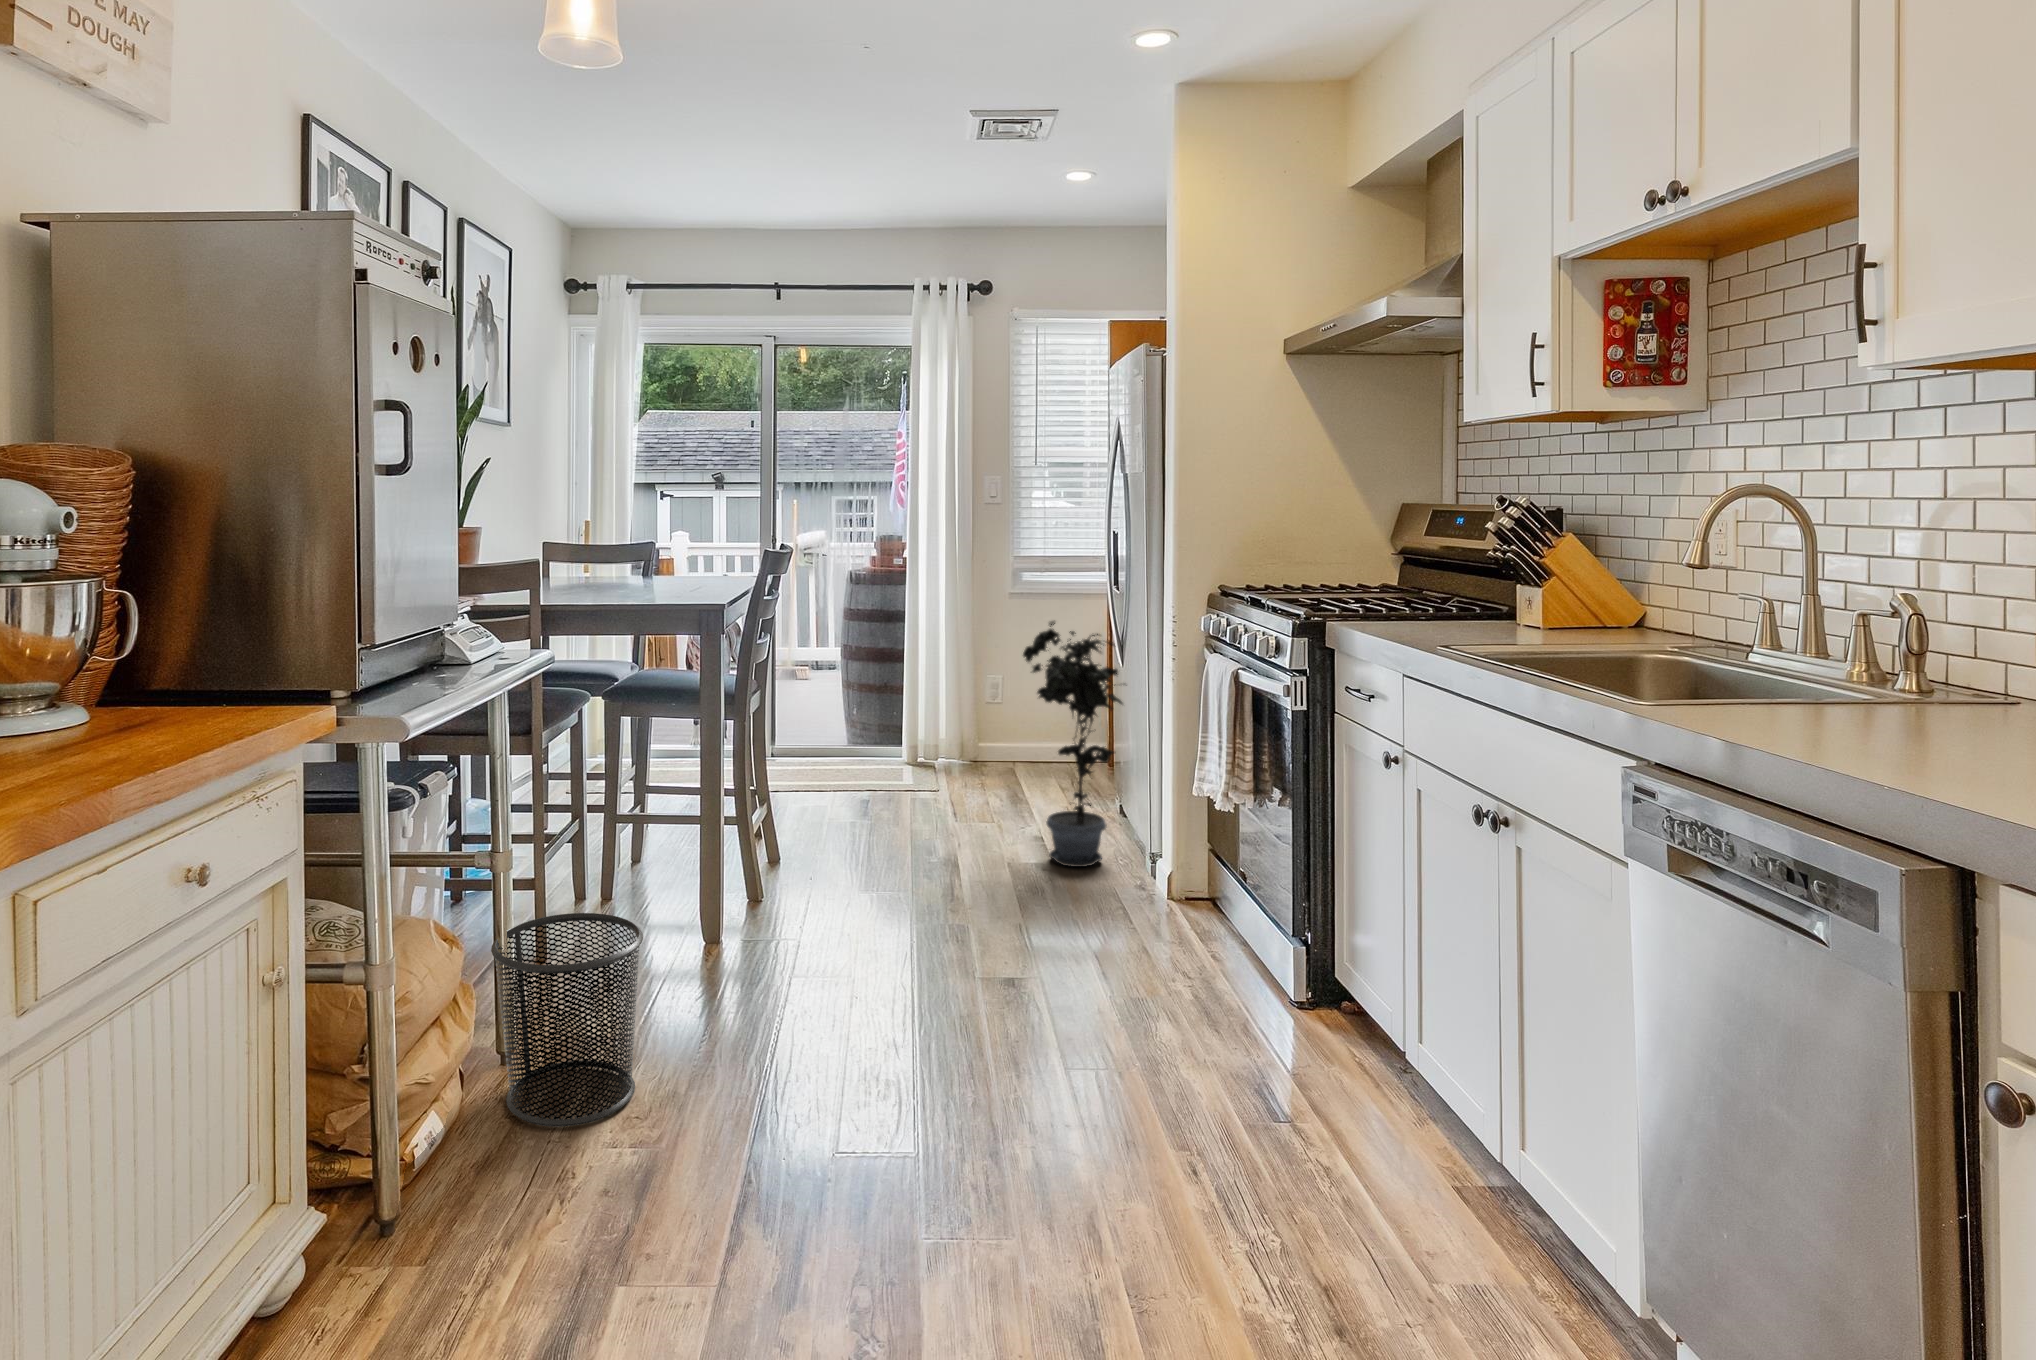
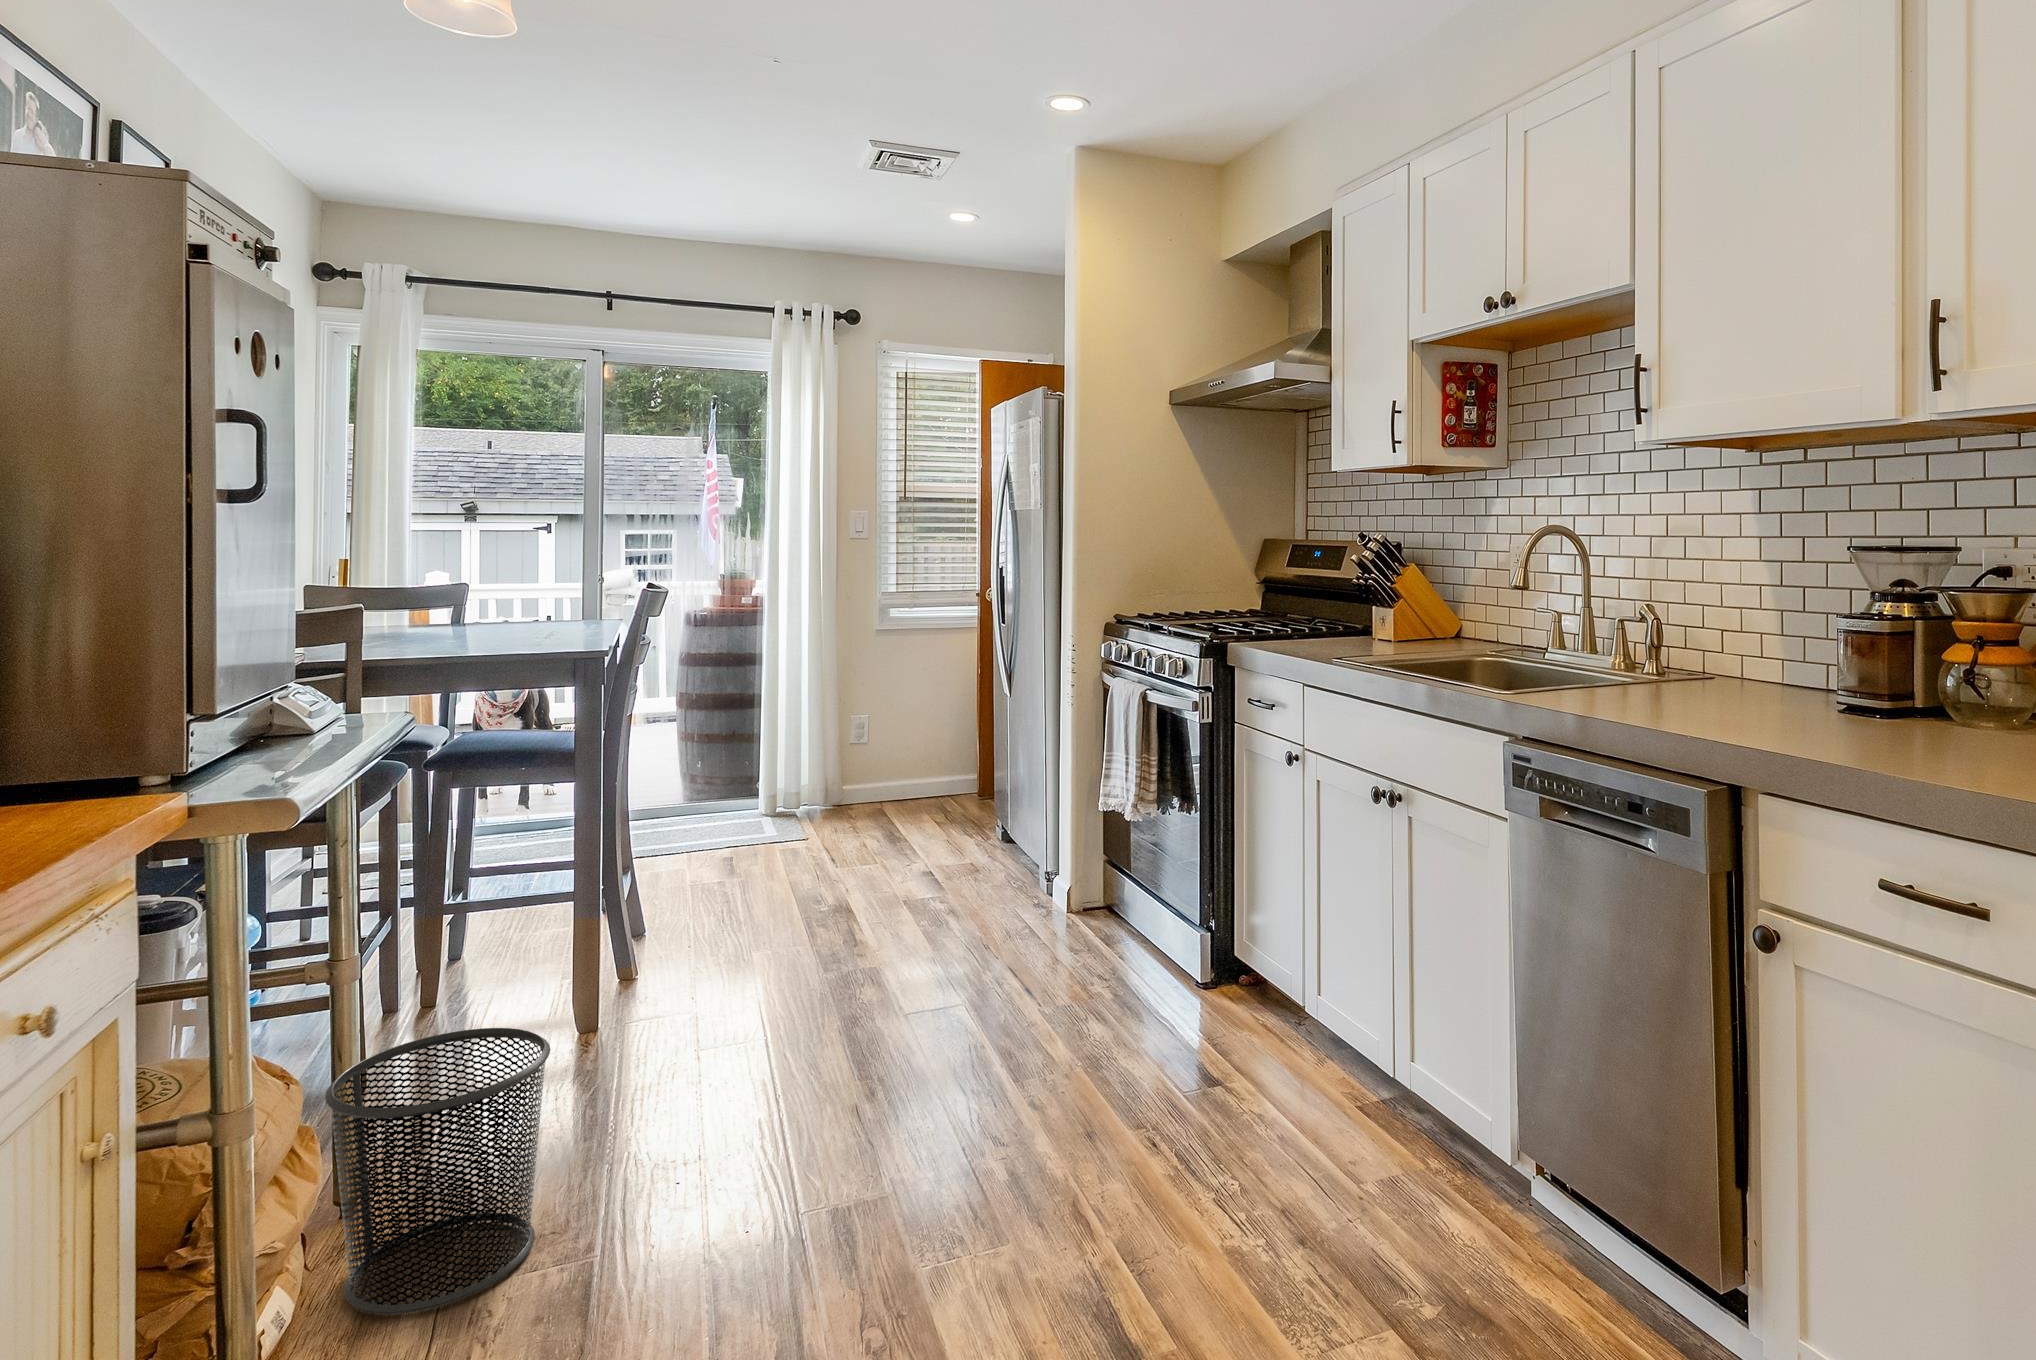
potted plant: present [1023,621,1123,867] -> none [922,653,1031,898]

